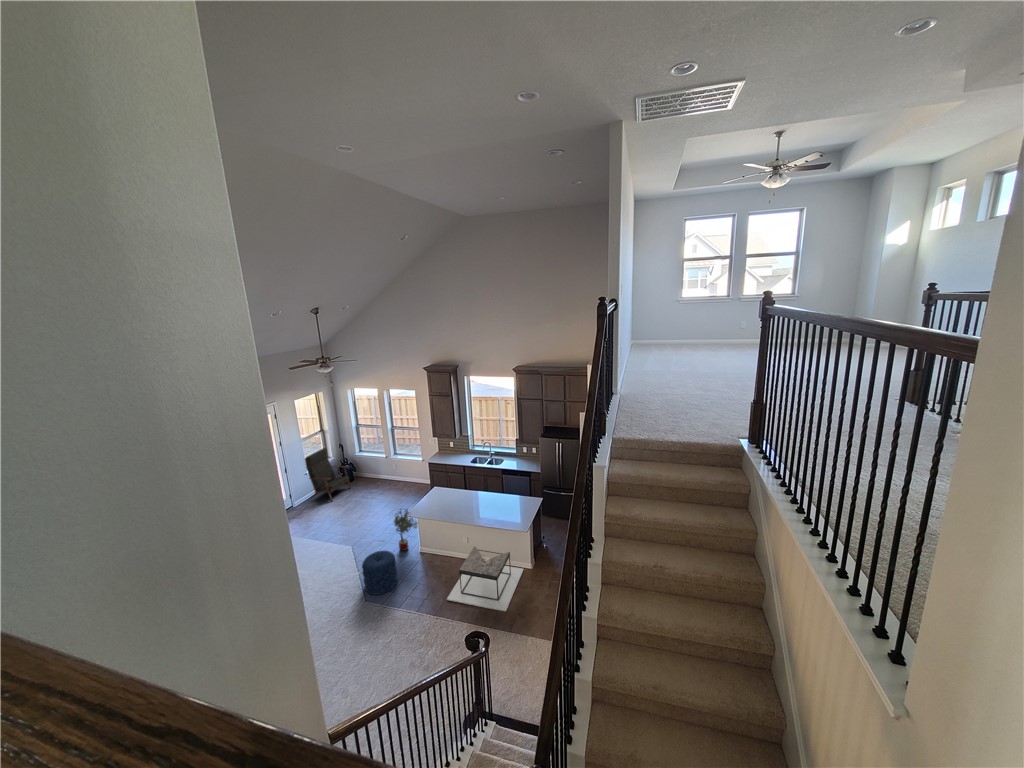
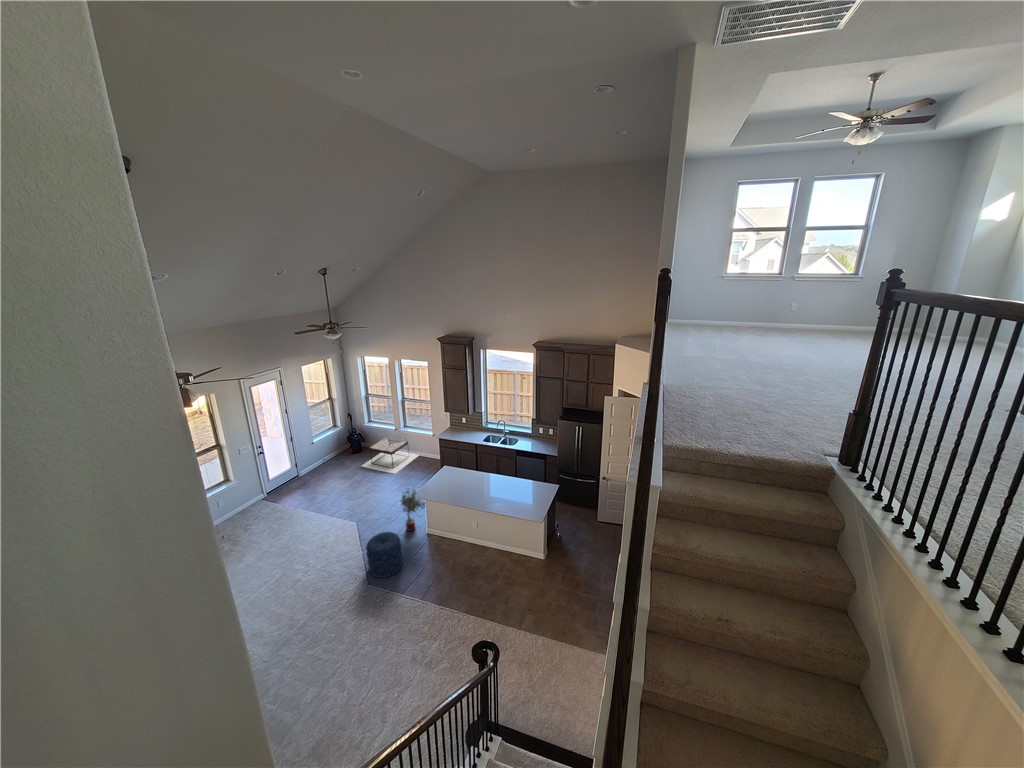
lounge chair: present [305,448,351,502] -> none [312,417,360,473]
coffee table: present [447,546,524,611] -> present [361,437,419,474]

